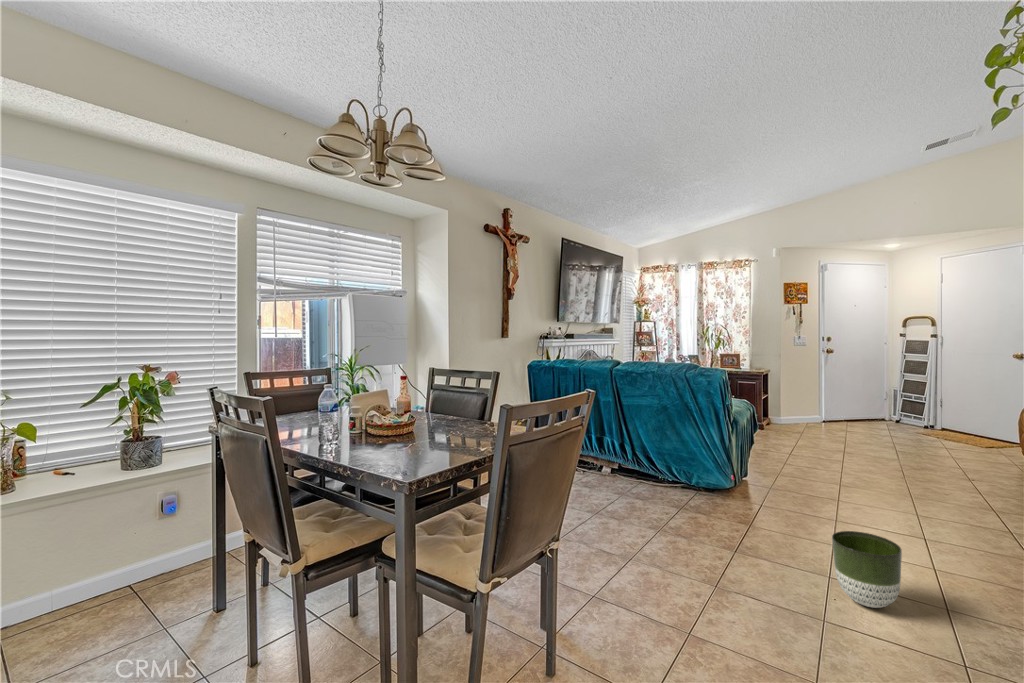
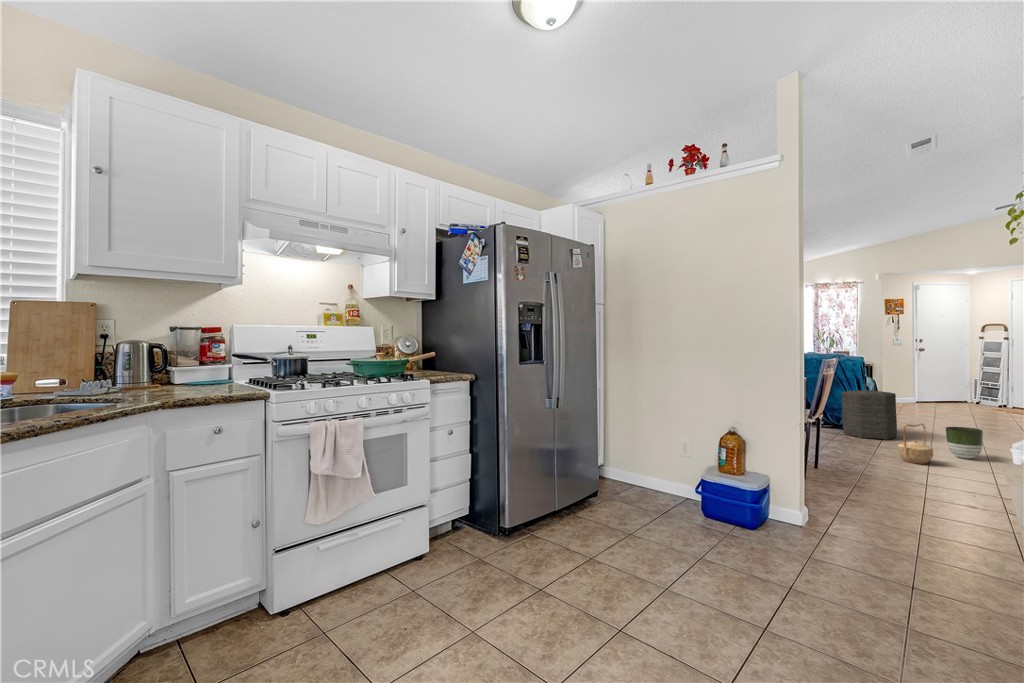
ottoman: none [678,435,763,533] -> present [842,390,897,440]
basket: none [730,543,798,644] -> present [897,423,933,464]

